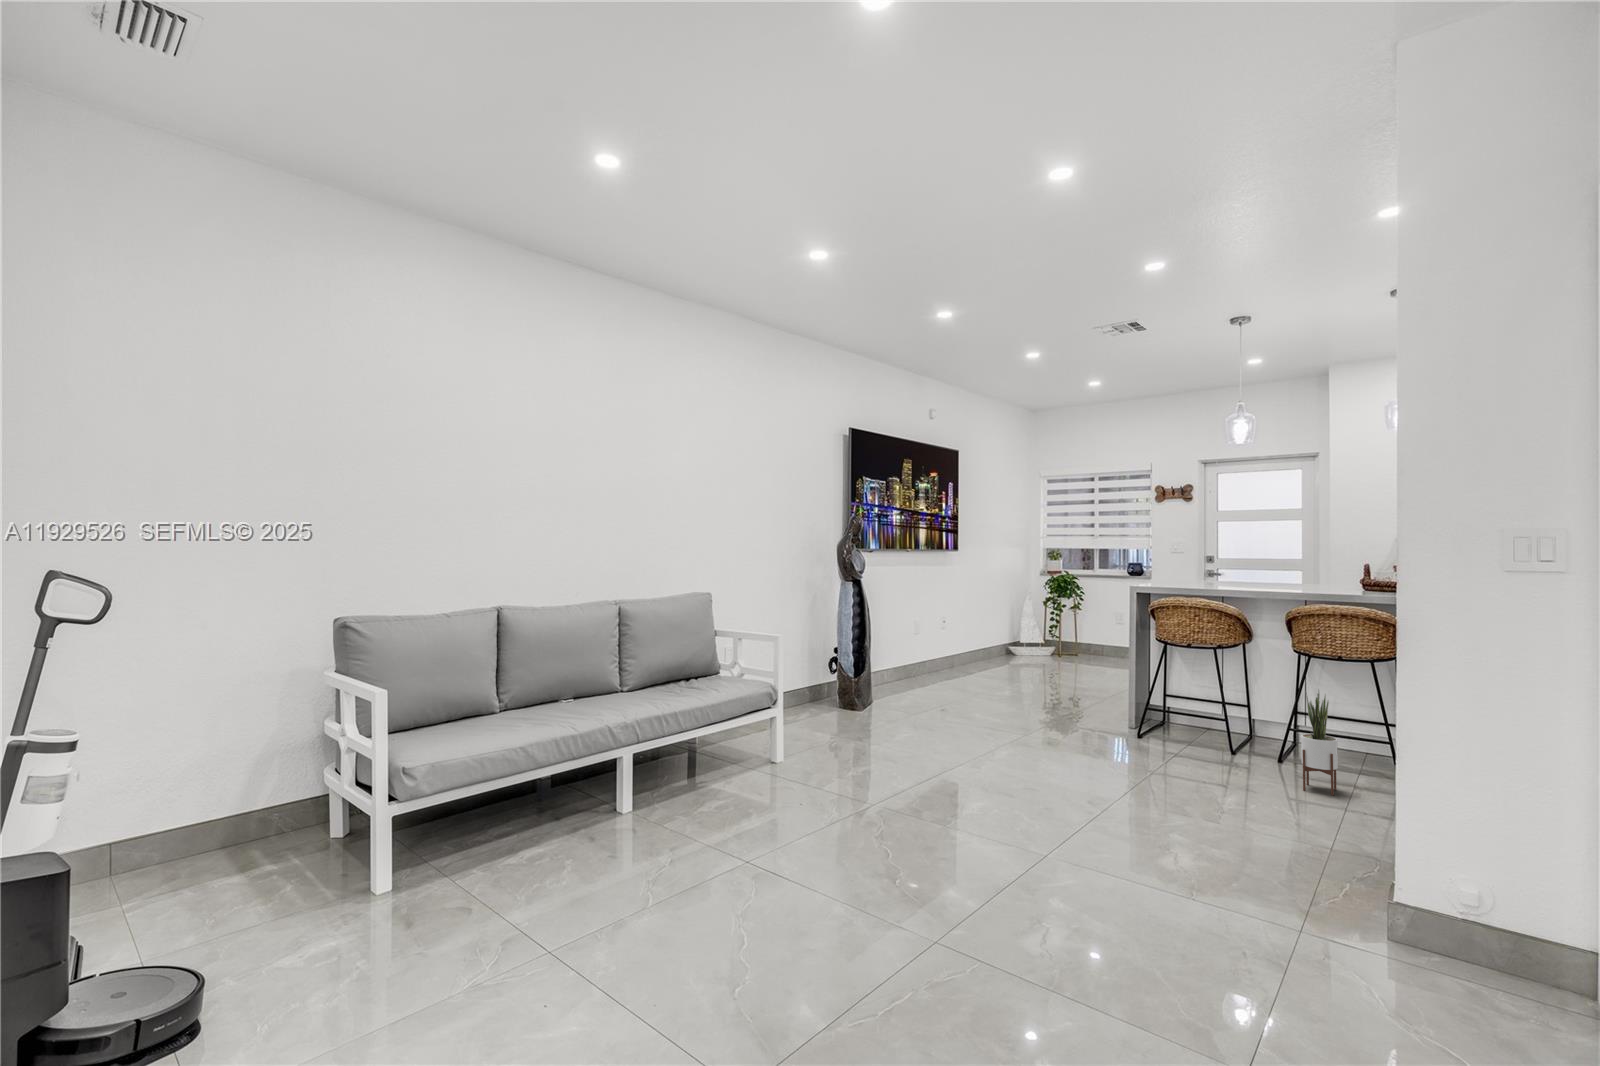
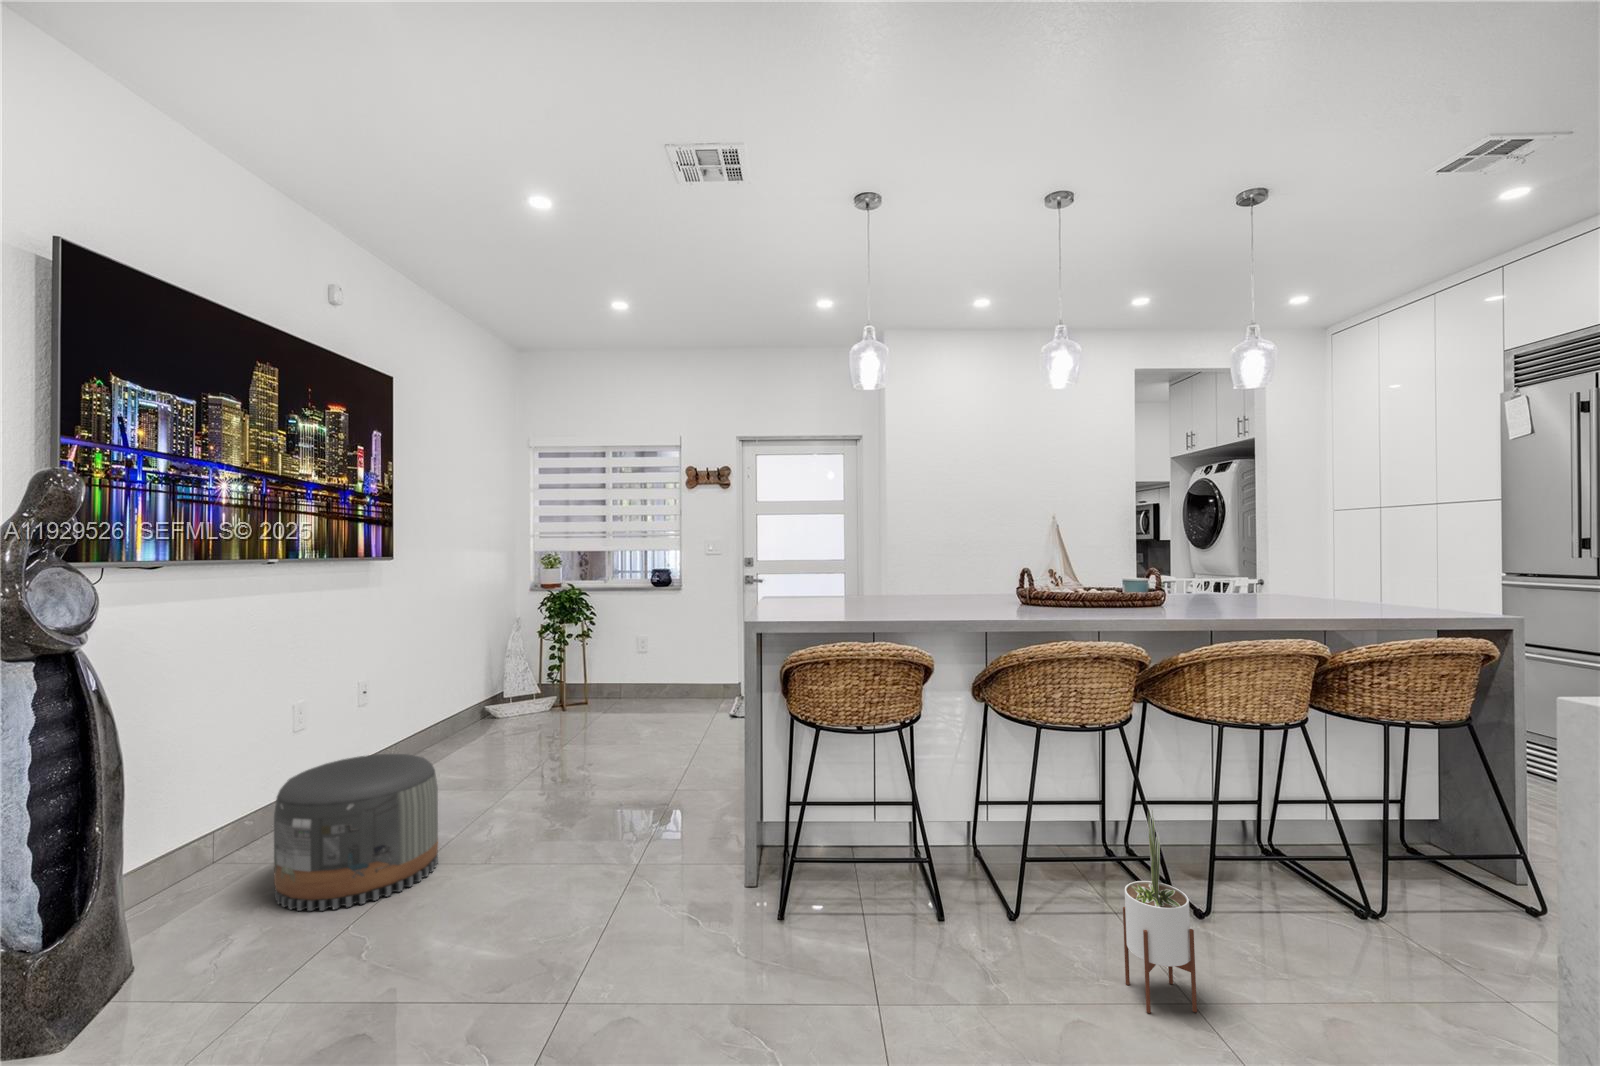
pouf: none [915,644,980,703] -> present [274,754,438,911]

